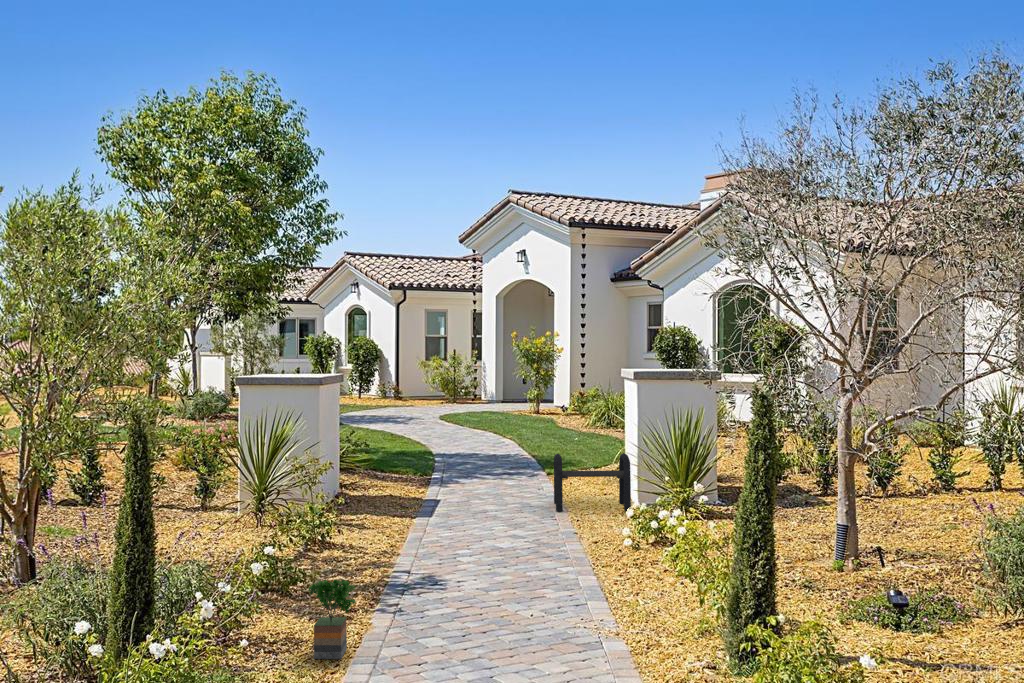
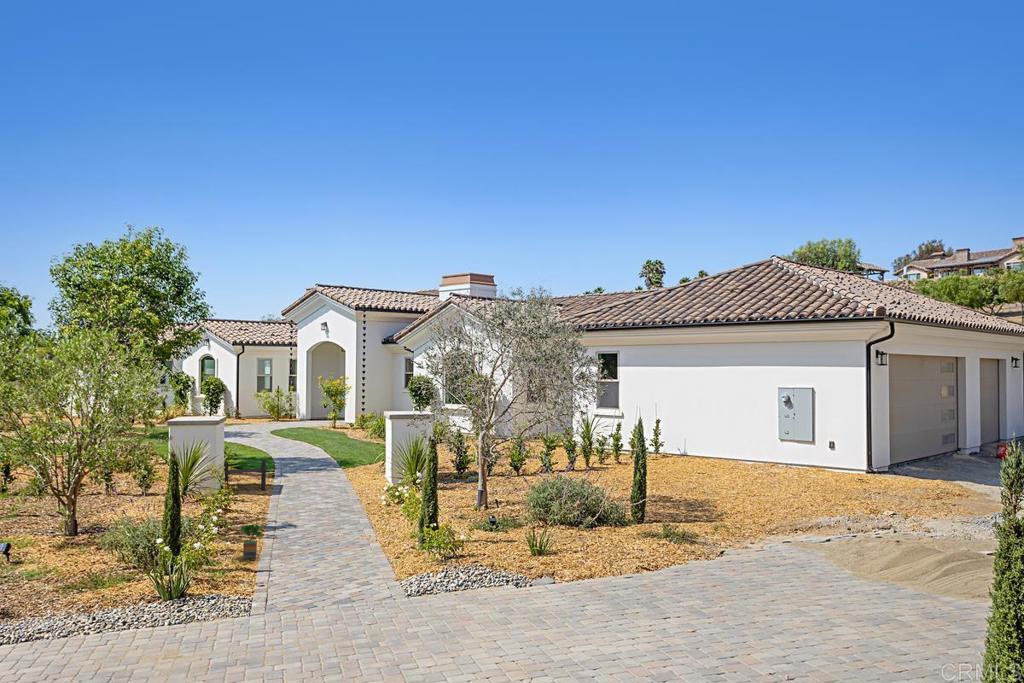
bench: present [554,453,631,512] -> present [225,459,266,490]

